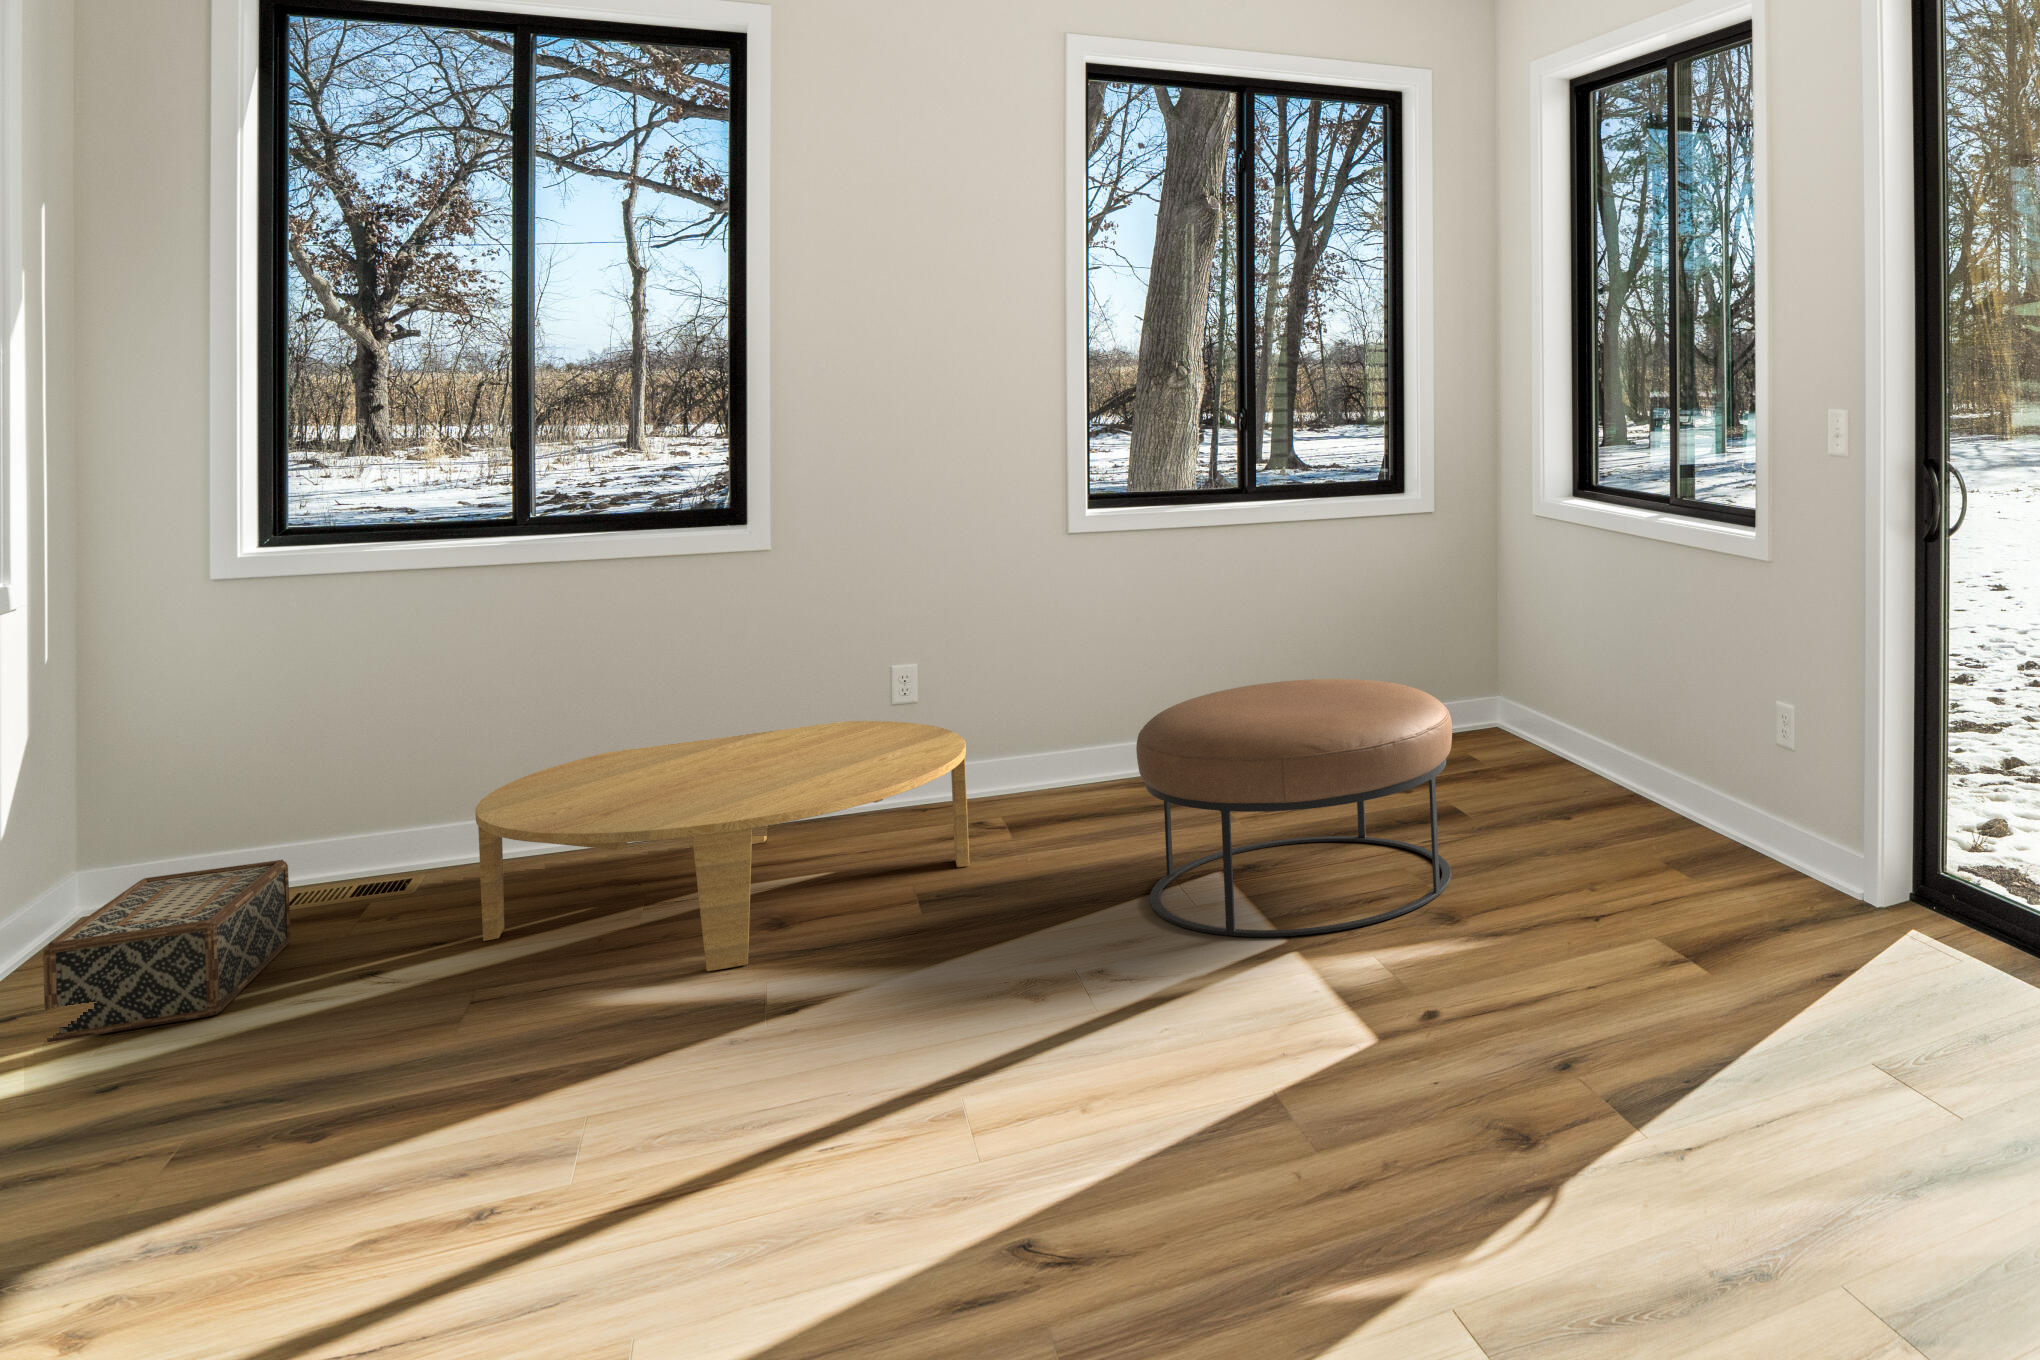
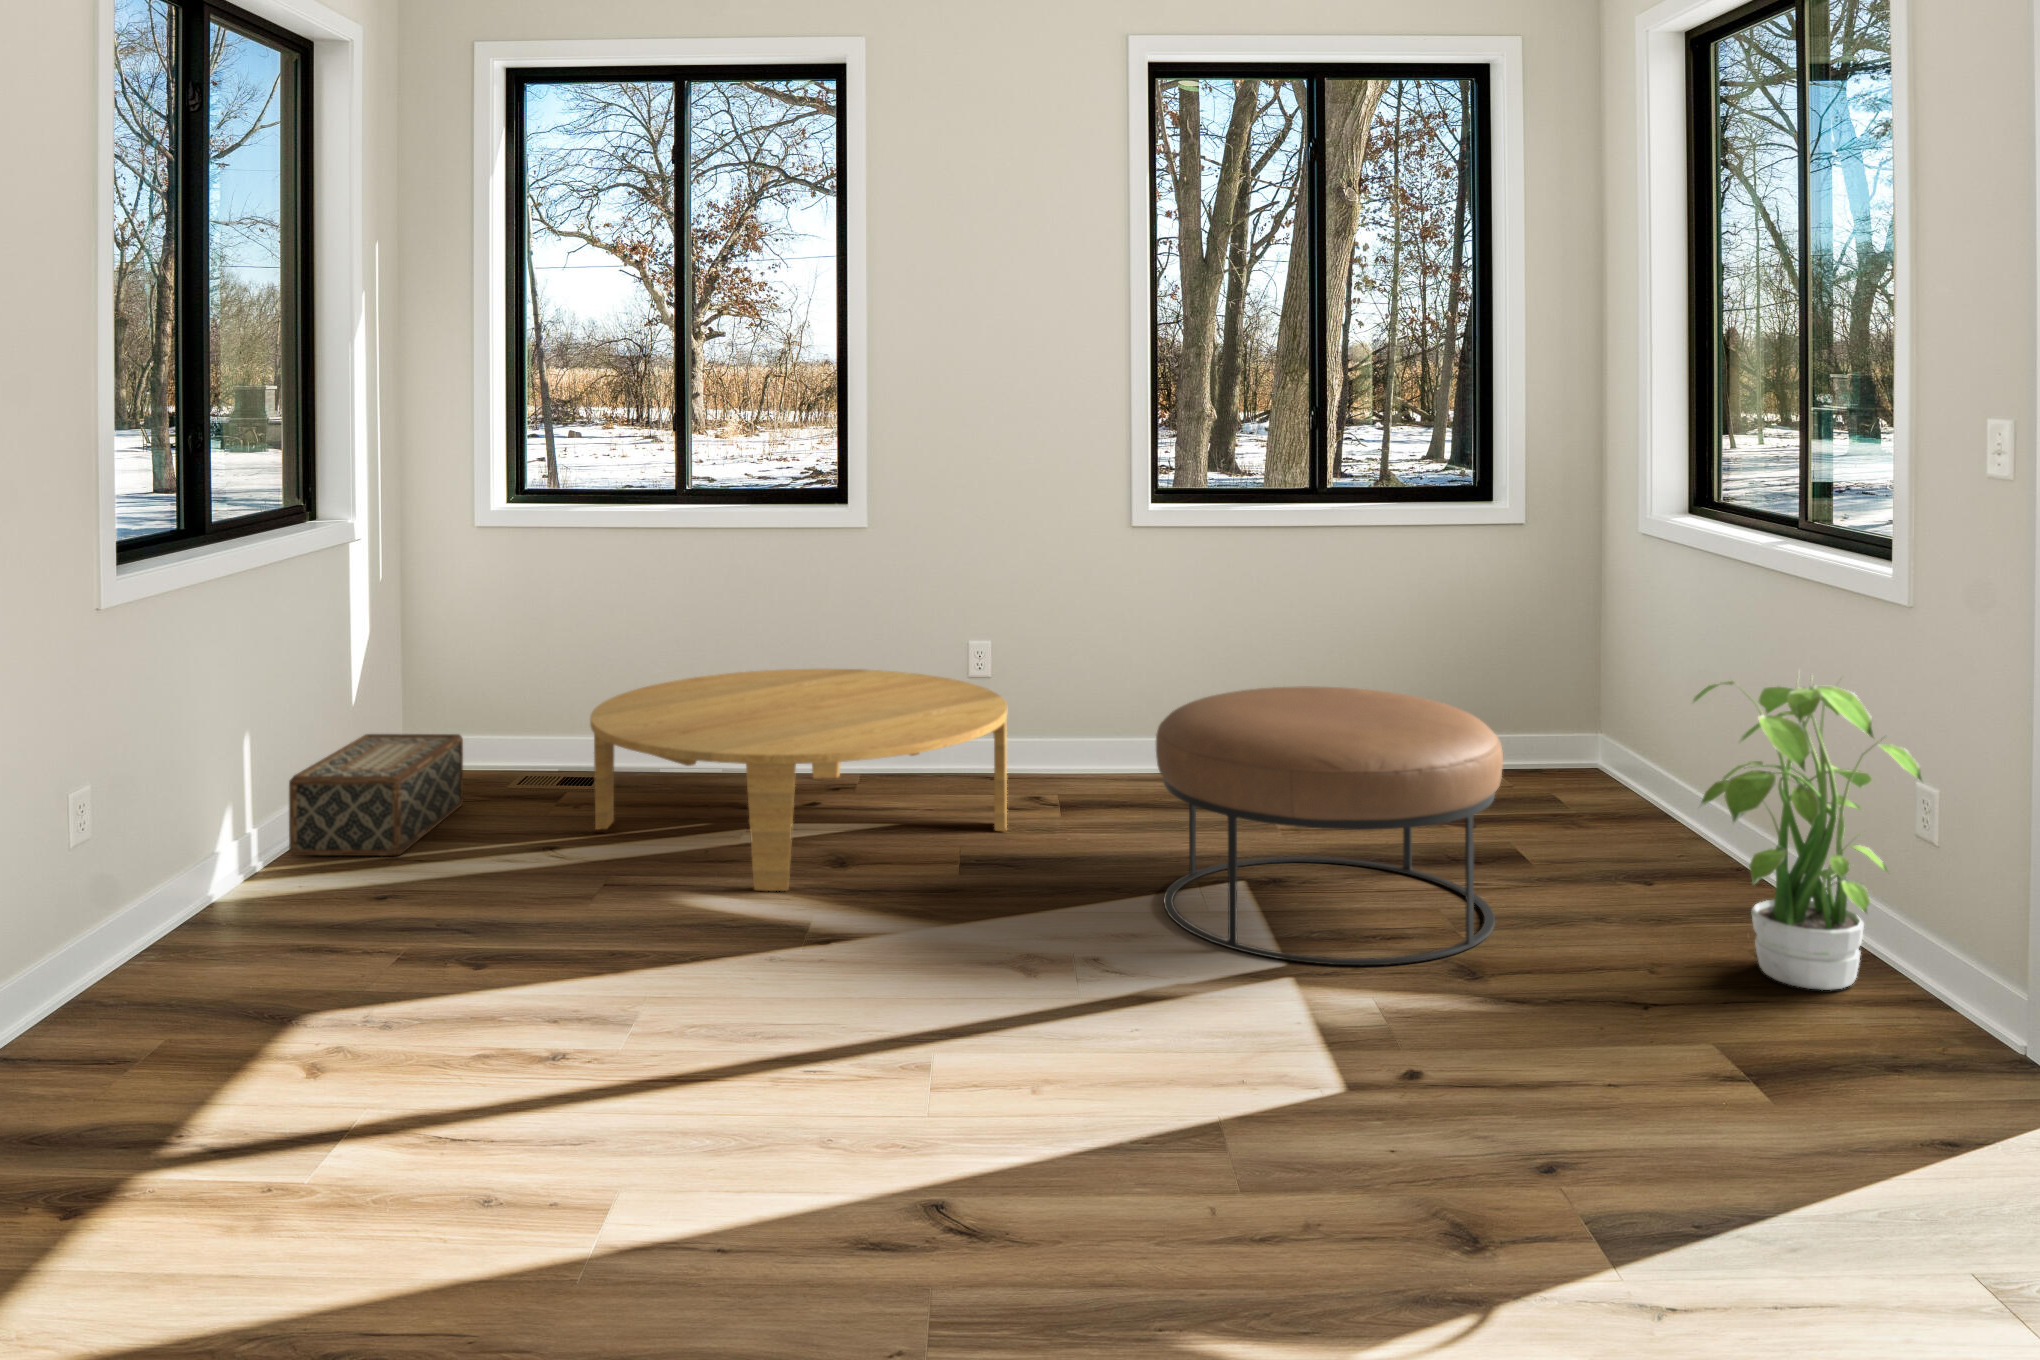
potted plant: none [1603,617,1780,879] -> present [1693,679,1922,990]

